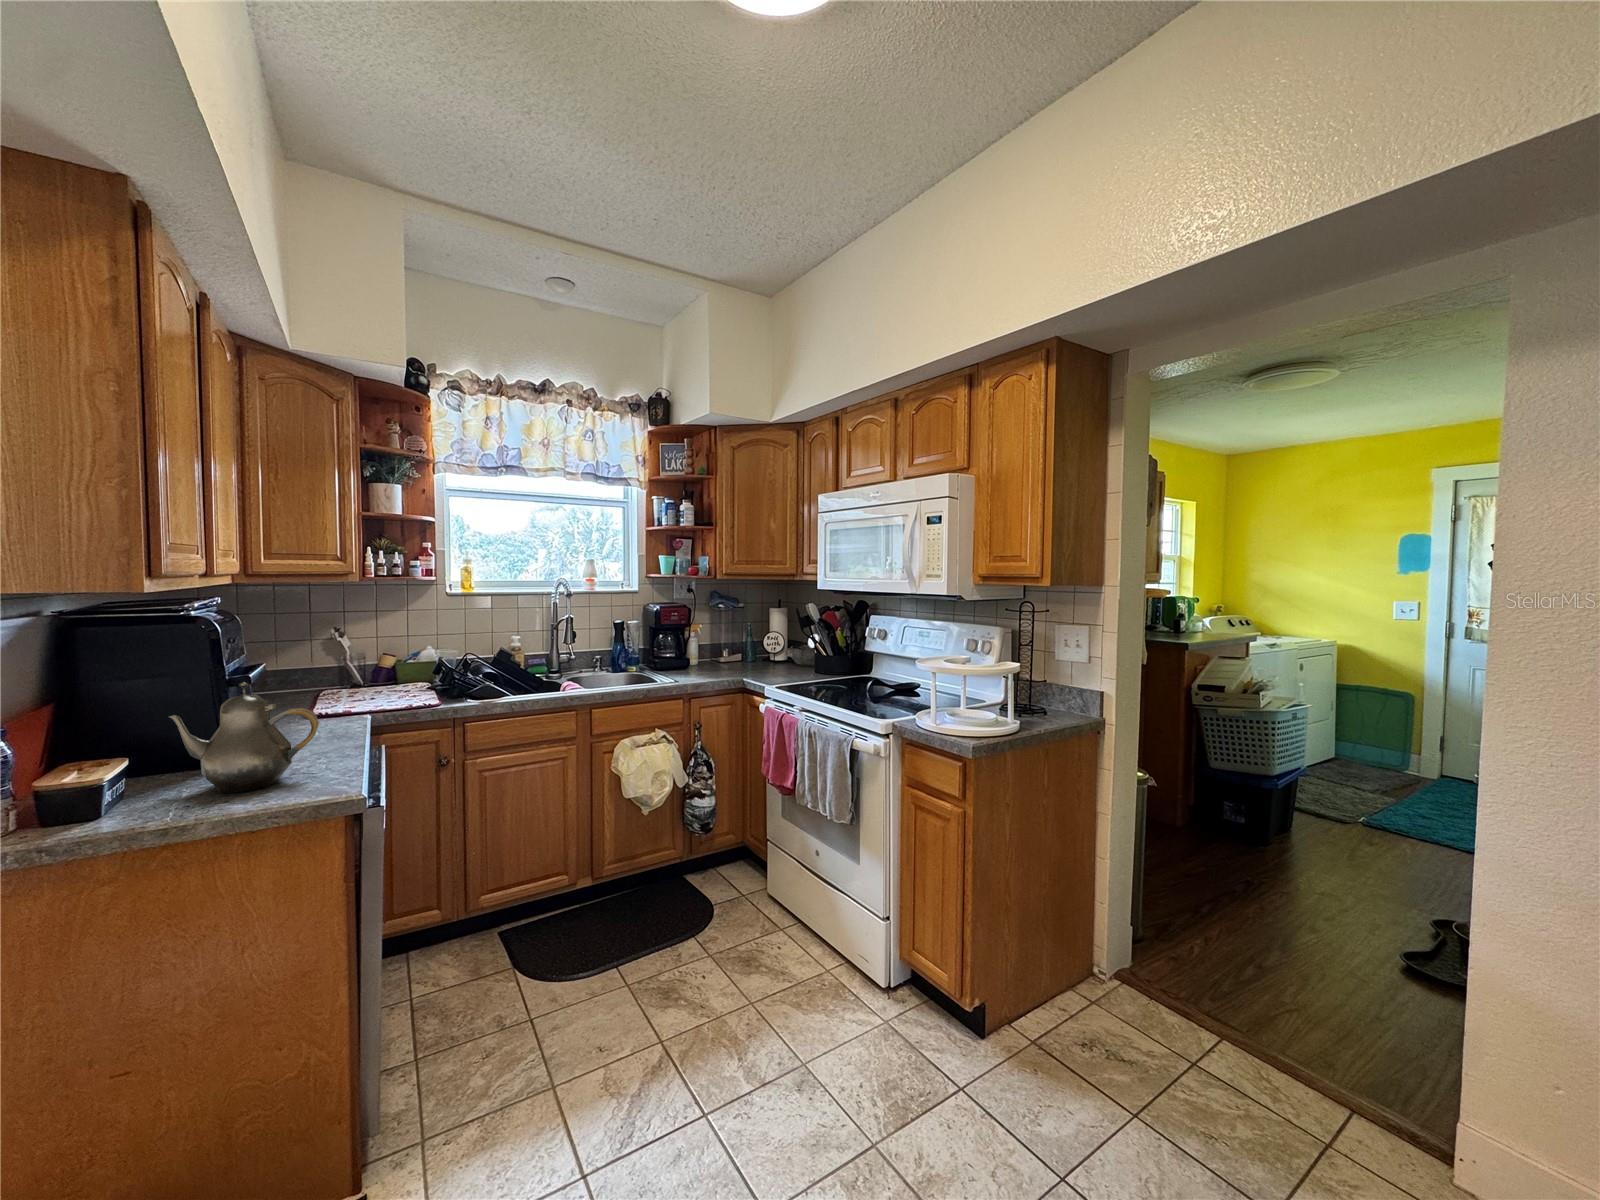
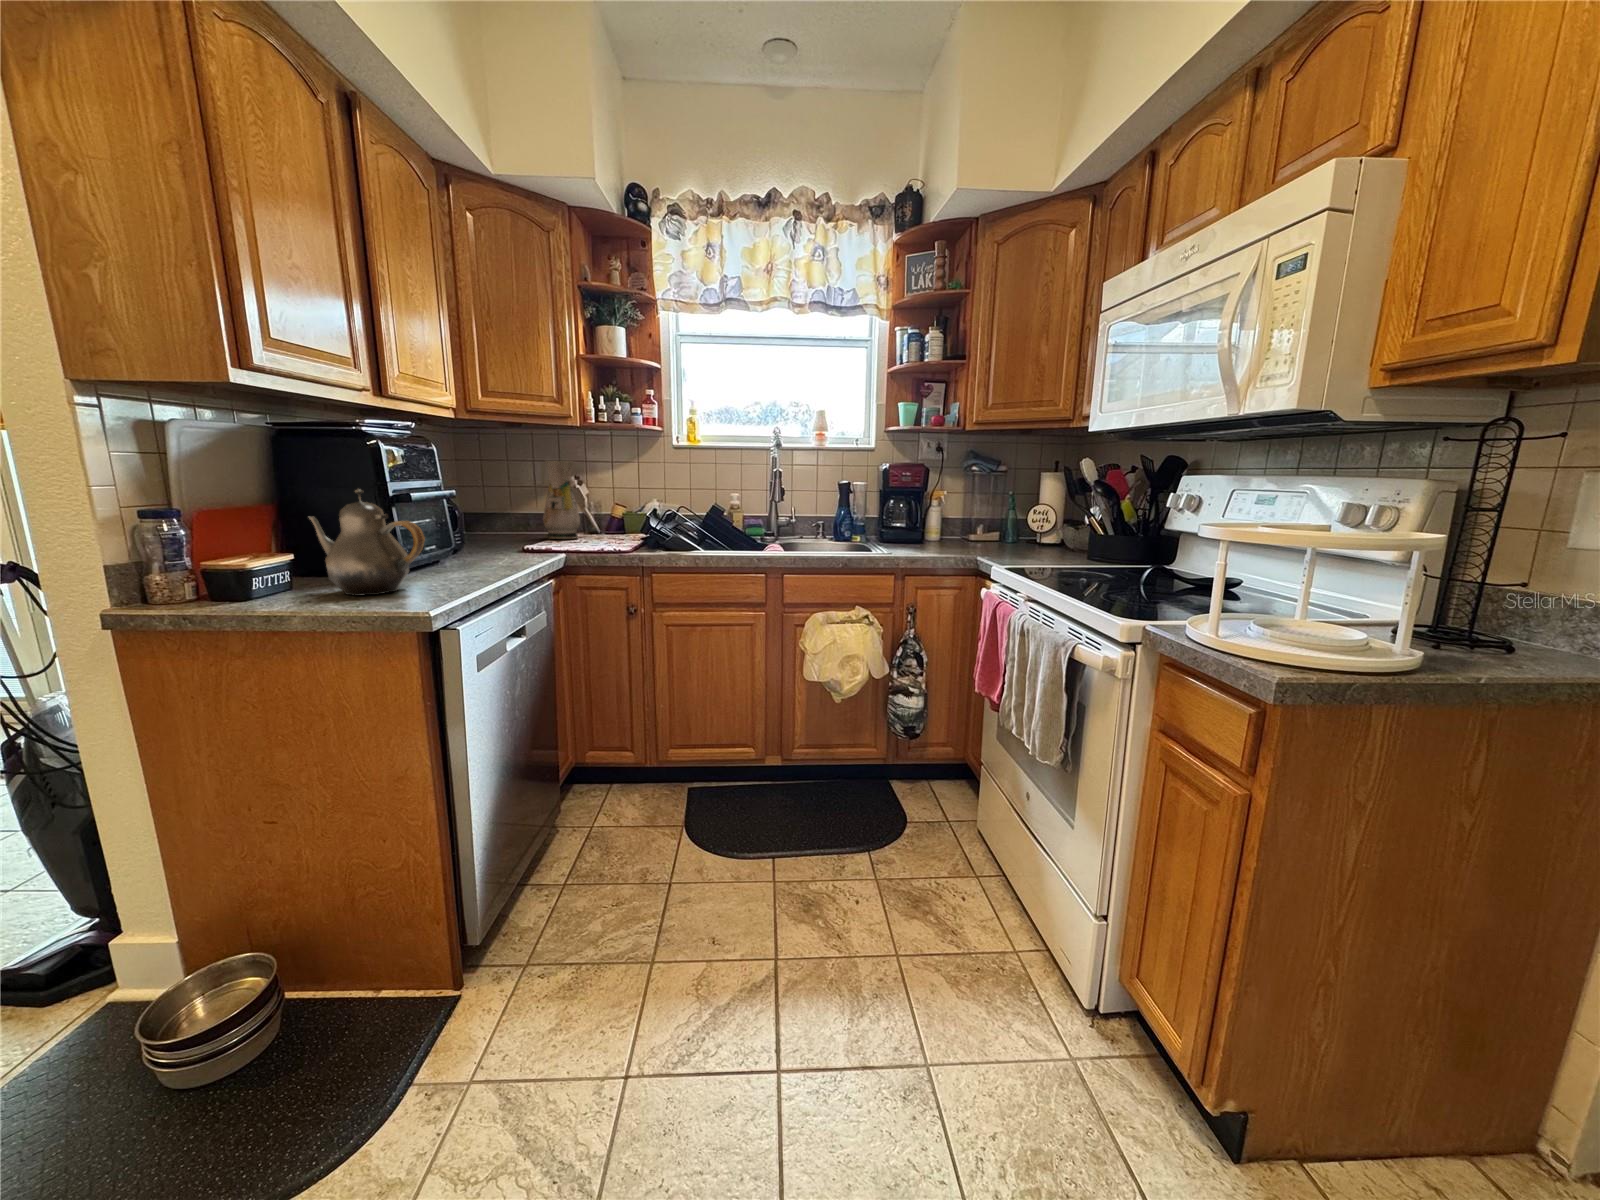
vase: none [305,616,351,698] -> present [543,461,580,539]

